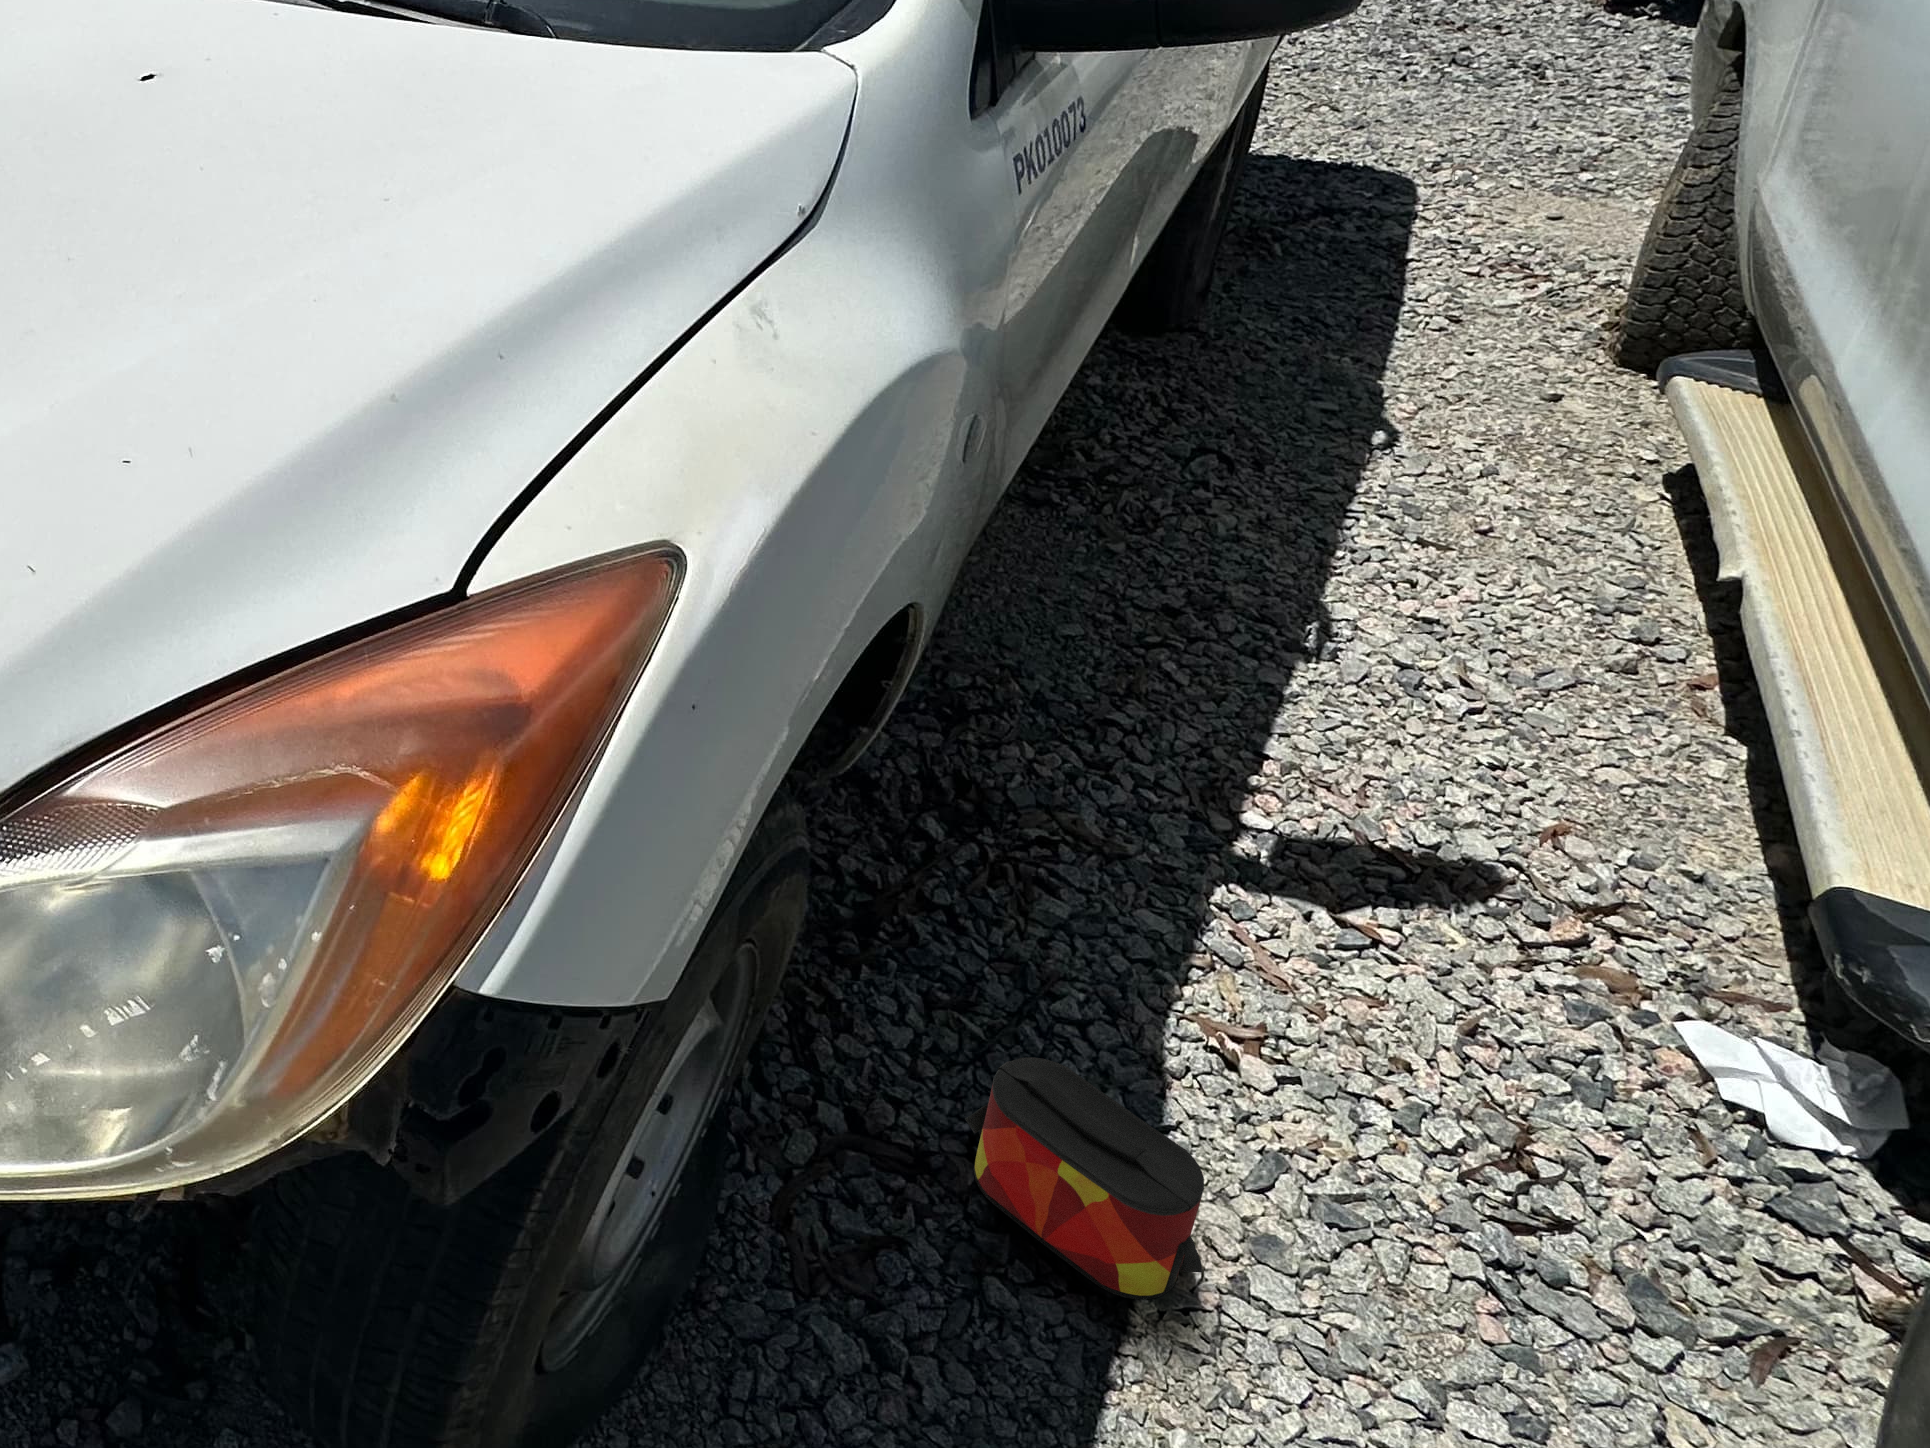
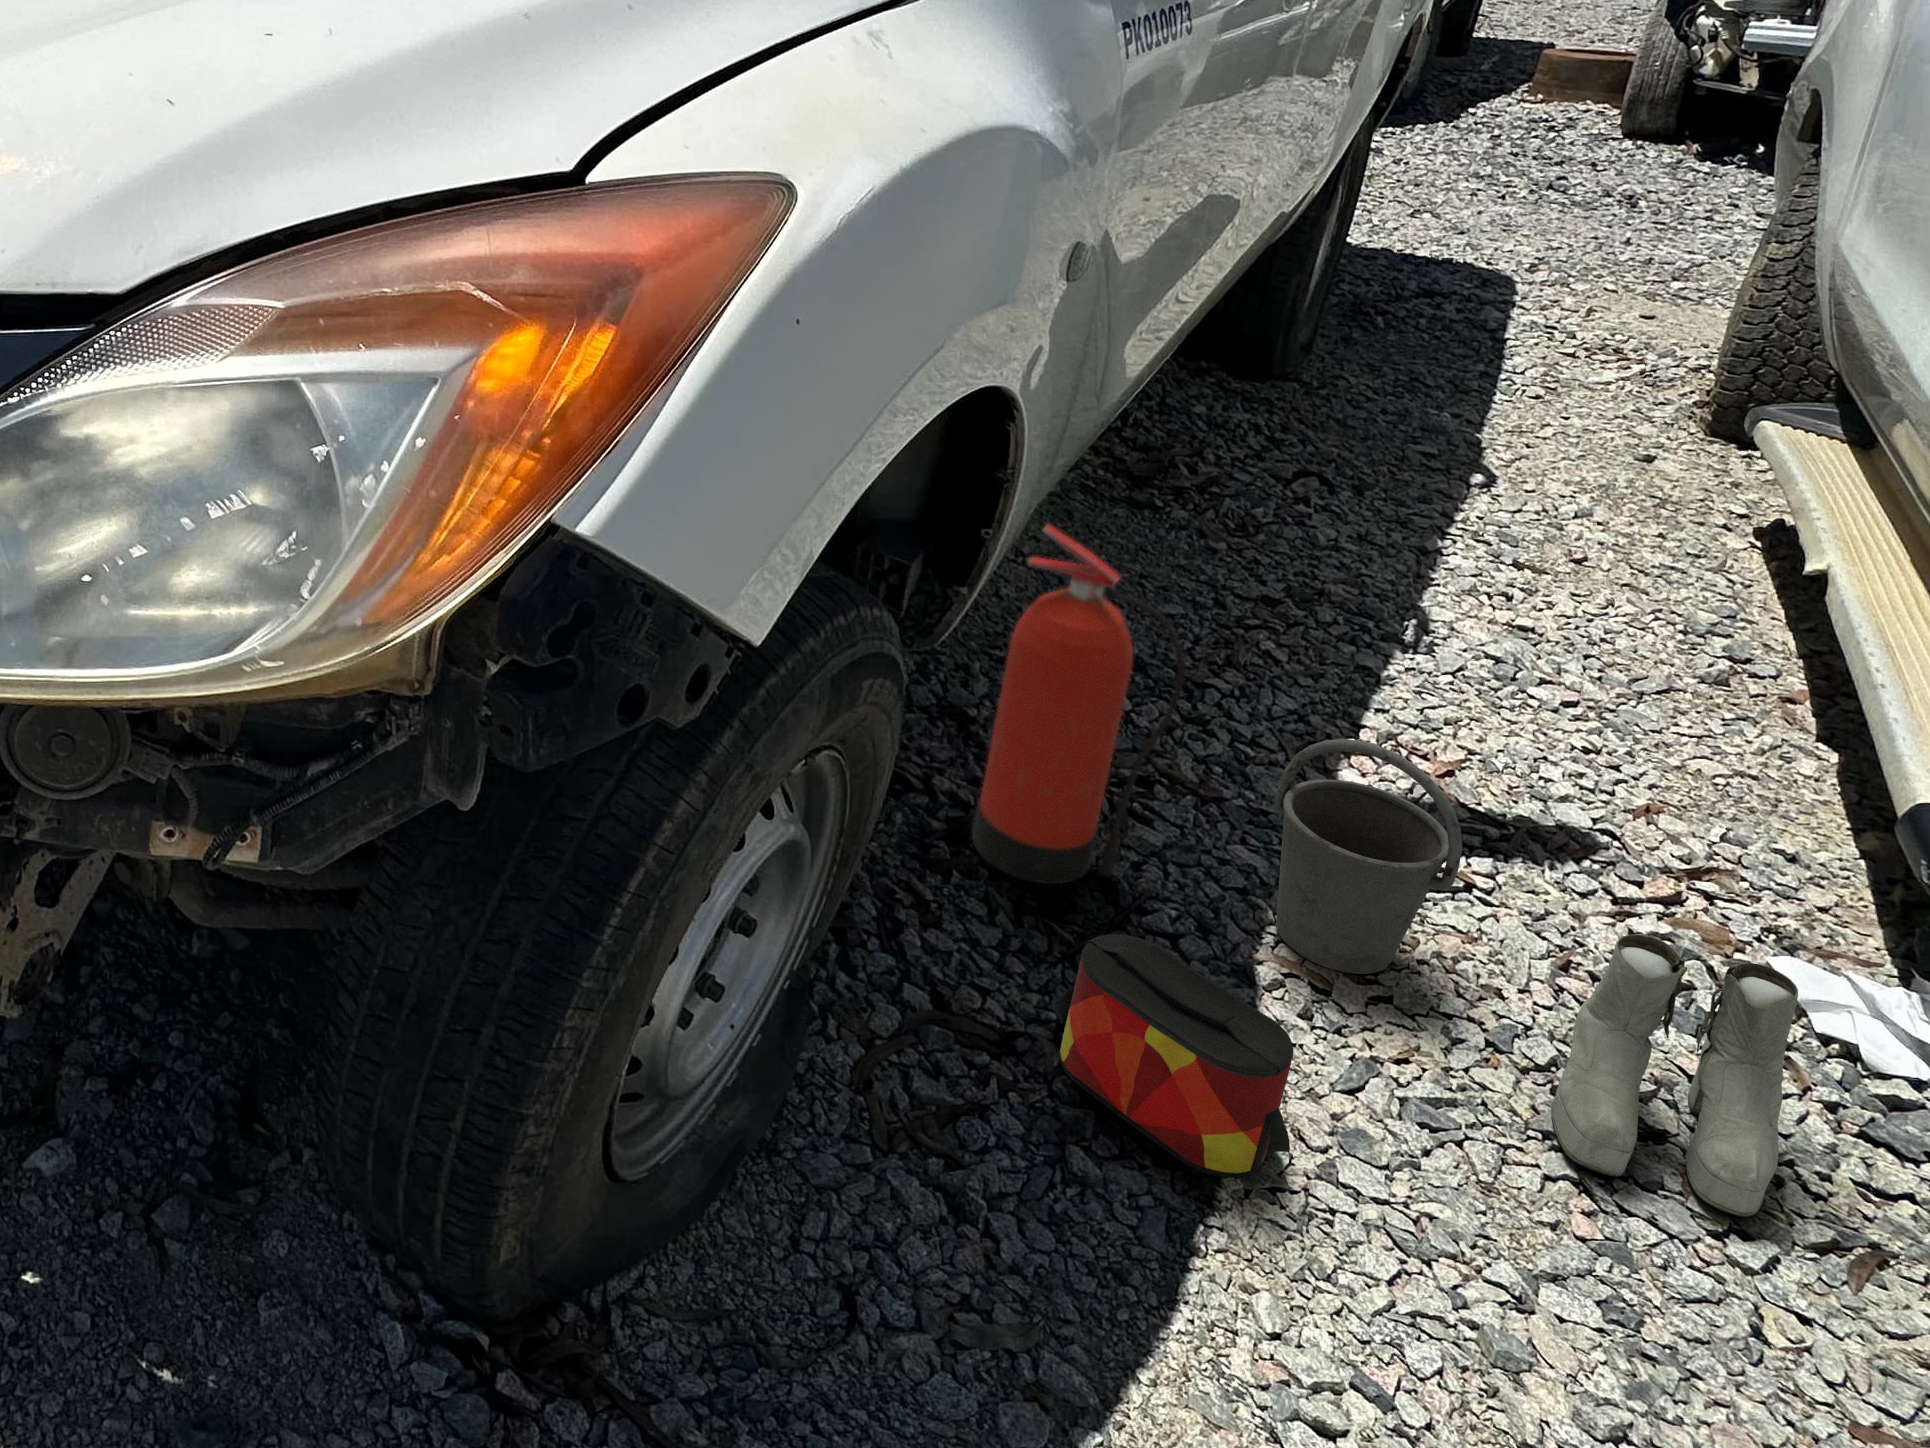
fire extinguisher: none [879,632,1087,970] -> present [972,525,1185,884]
bucket: none [1179,831,1367,1053] -> present [1275,739,1462,974]
boots: none [1458,1032,1703,1311] -> present [1551,934,1798,1217]

